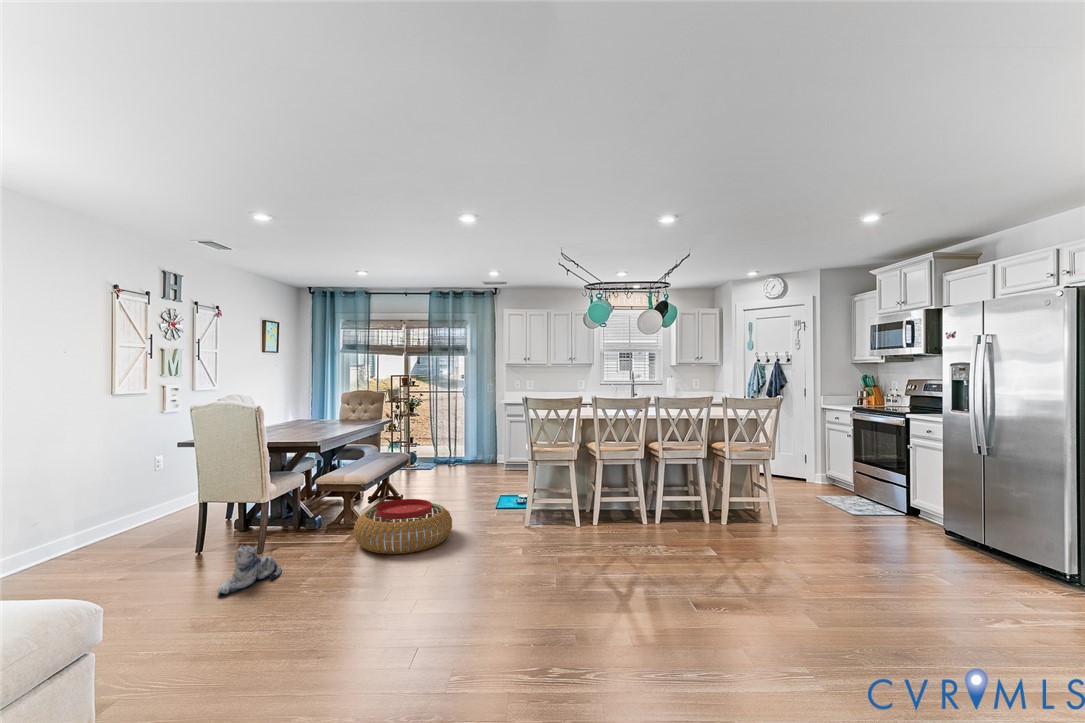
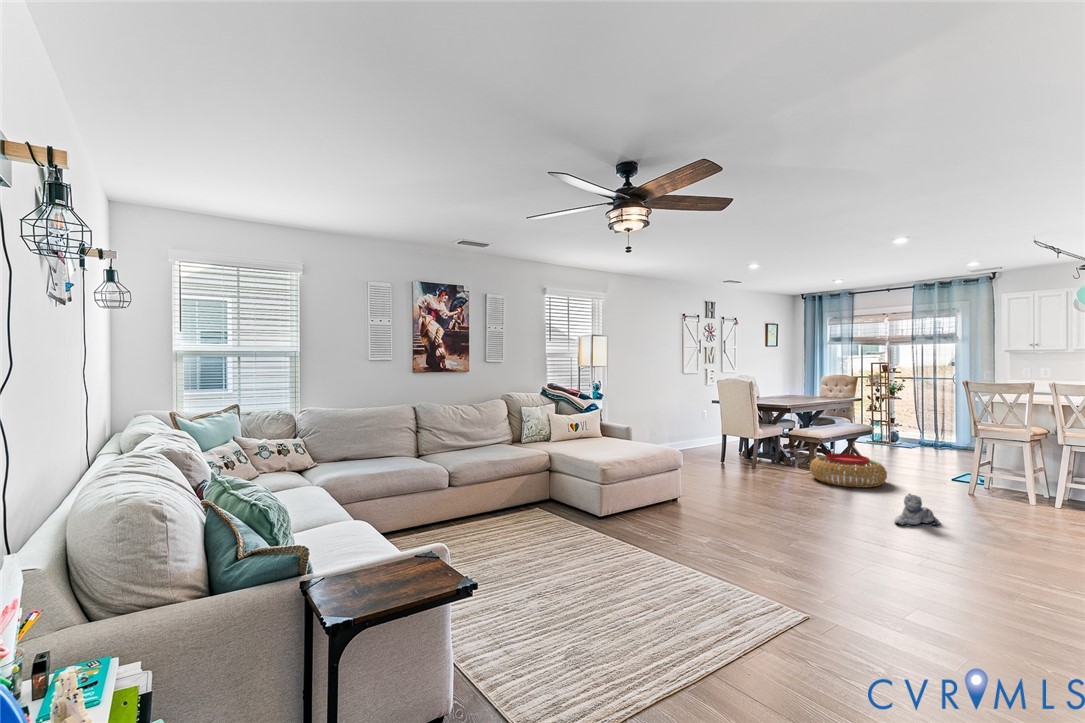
plush toy: present [218,545,281,594] -> present [895,494,940,525]

